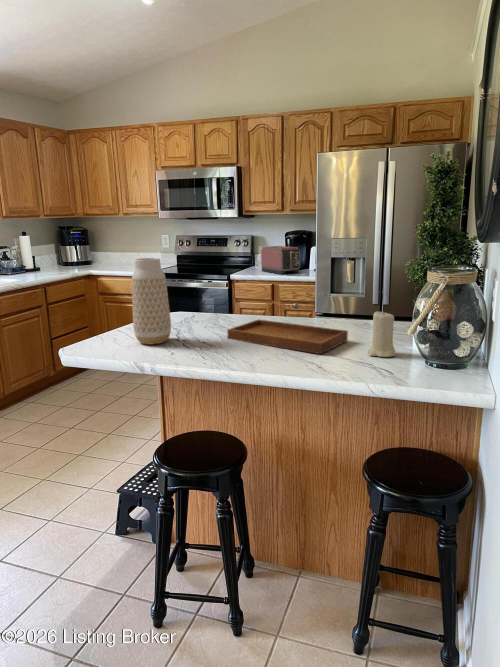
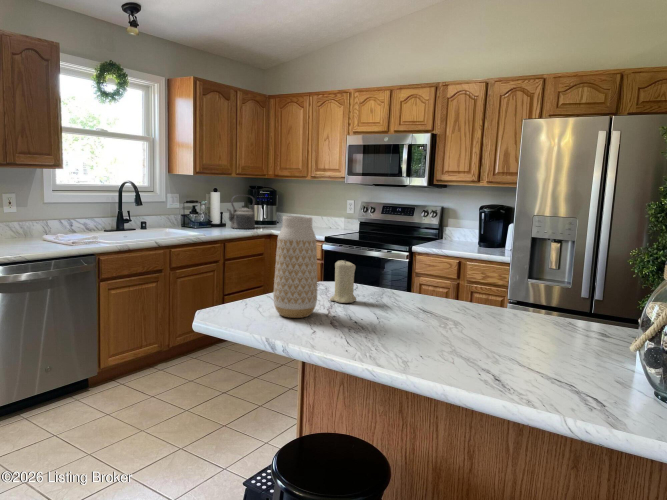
kettle: none [40,237,71,272] -> present [227,195,255,229]
toaster: present [261,246,300,274] -> none [449,220,495,251]
tray: present [227,303,348,354] -> none [384,287,543,360]
candle: present [368,311,396,357] -> present [330,260,356,303]

